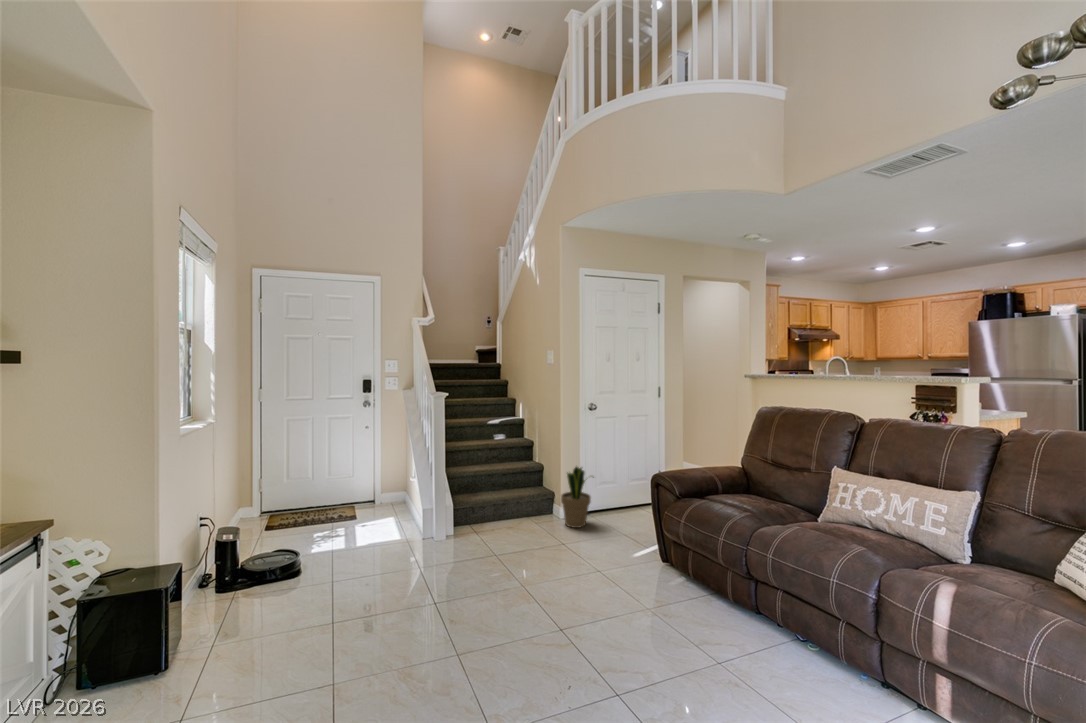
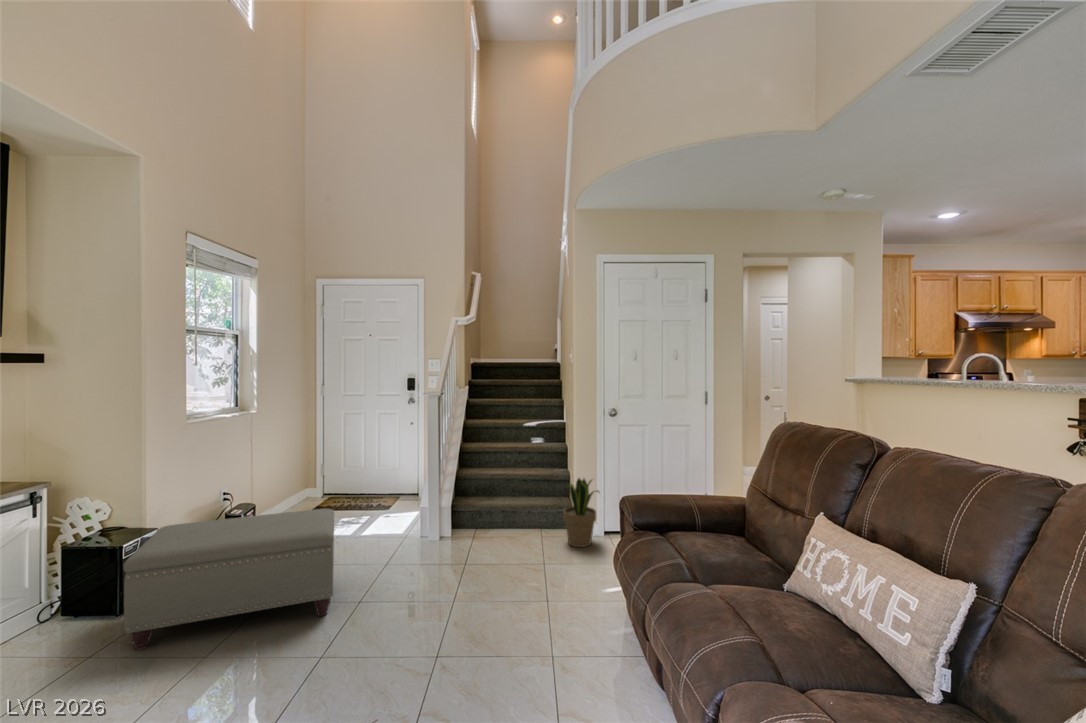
ottoman: none [208,516,430,695] -> present [123,509,334,650]

